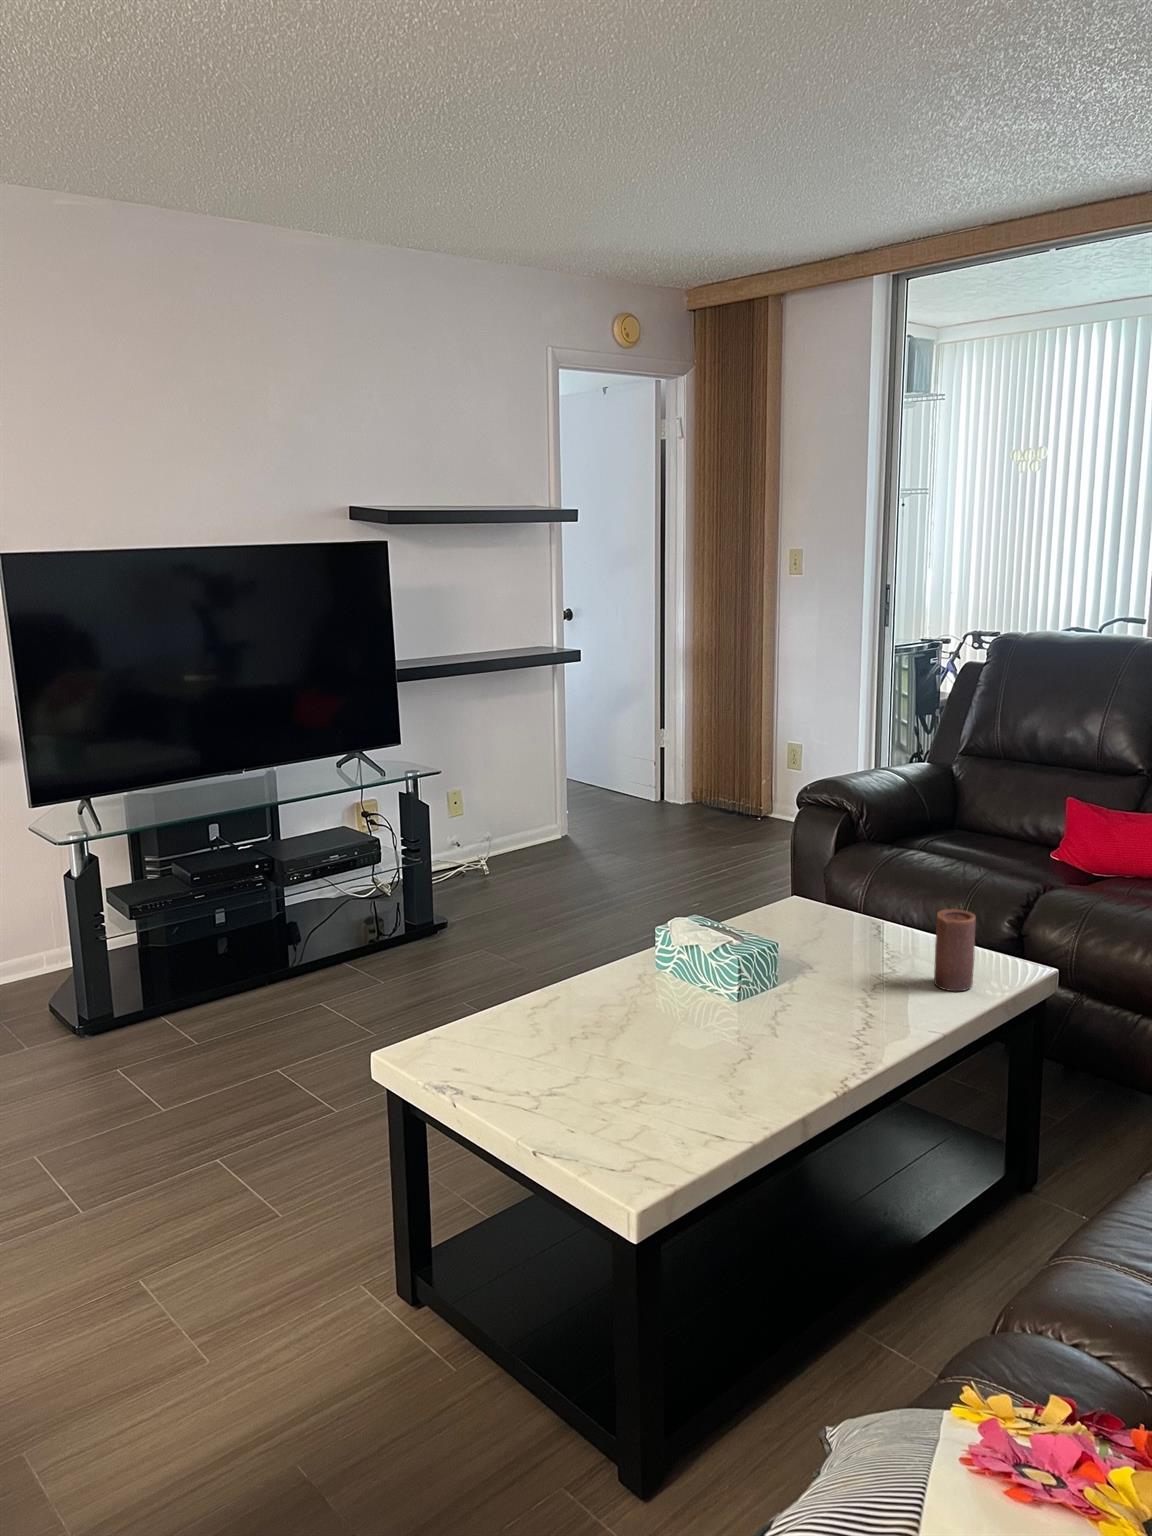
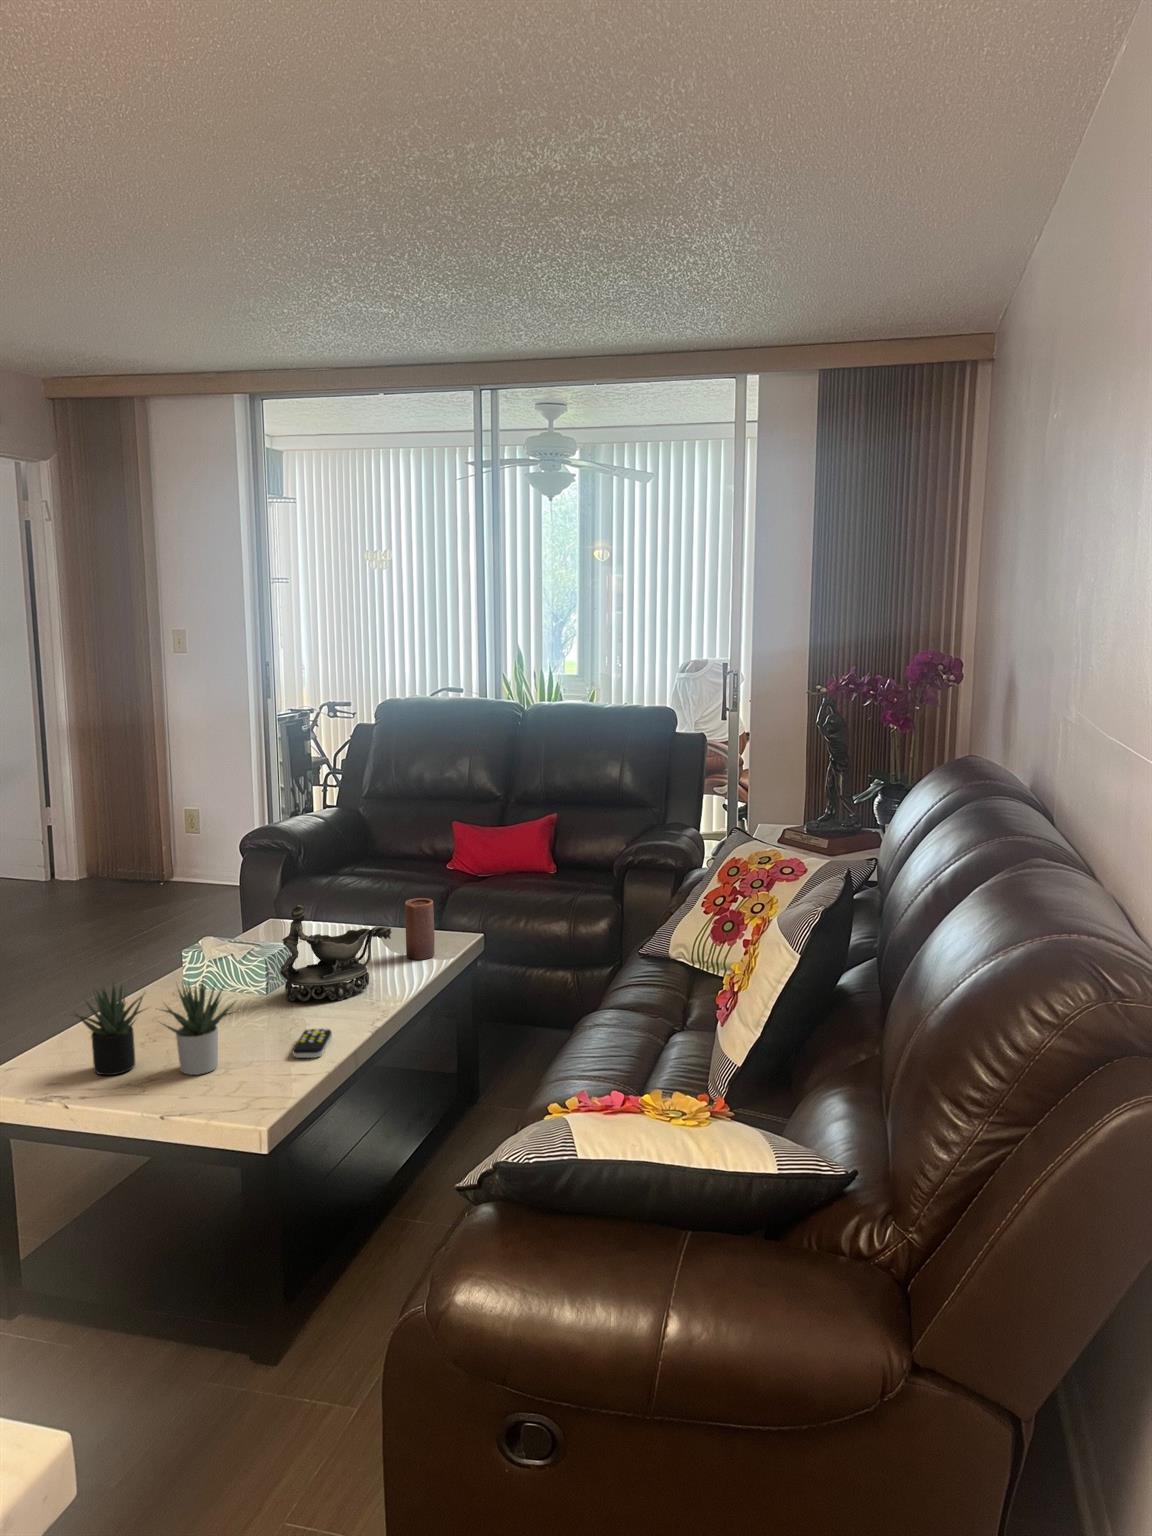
decorative bowl: none [749,902,902,1031] -> present [280,905,391,1001]
succulent plant: none [479,966,659,1101] -> present [75,982,234,1075]
remote control: none [718,1068,779,1113] -> present [293,1028,332,1058]

